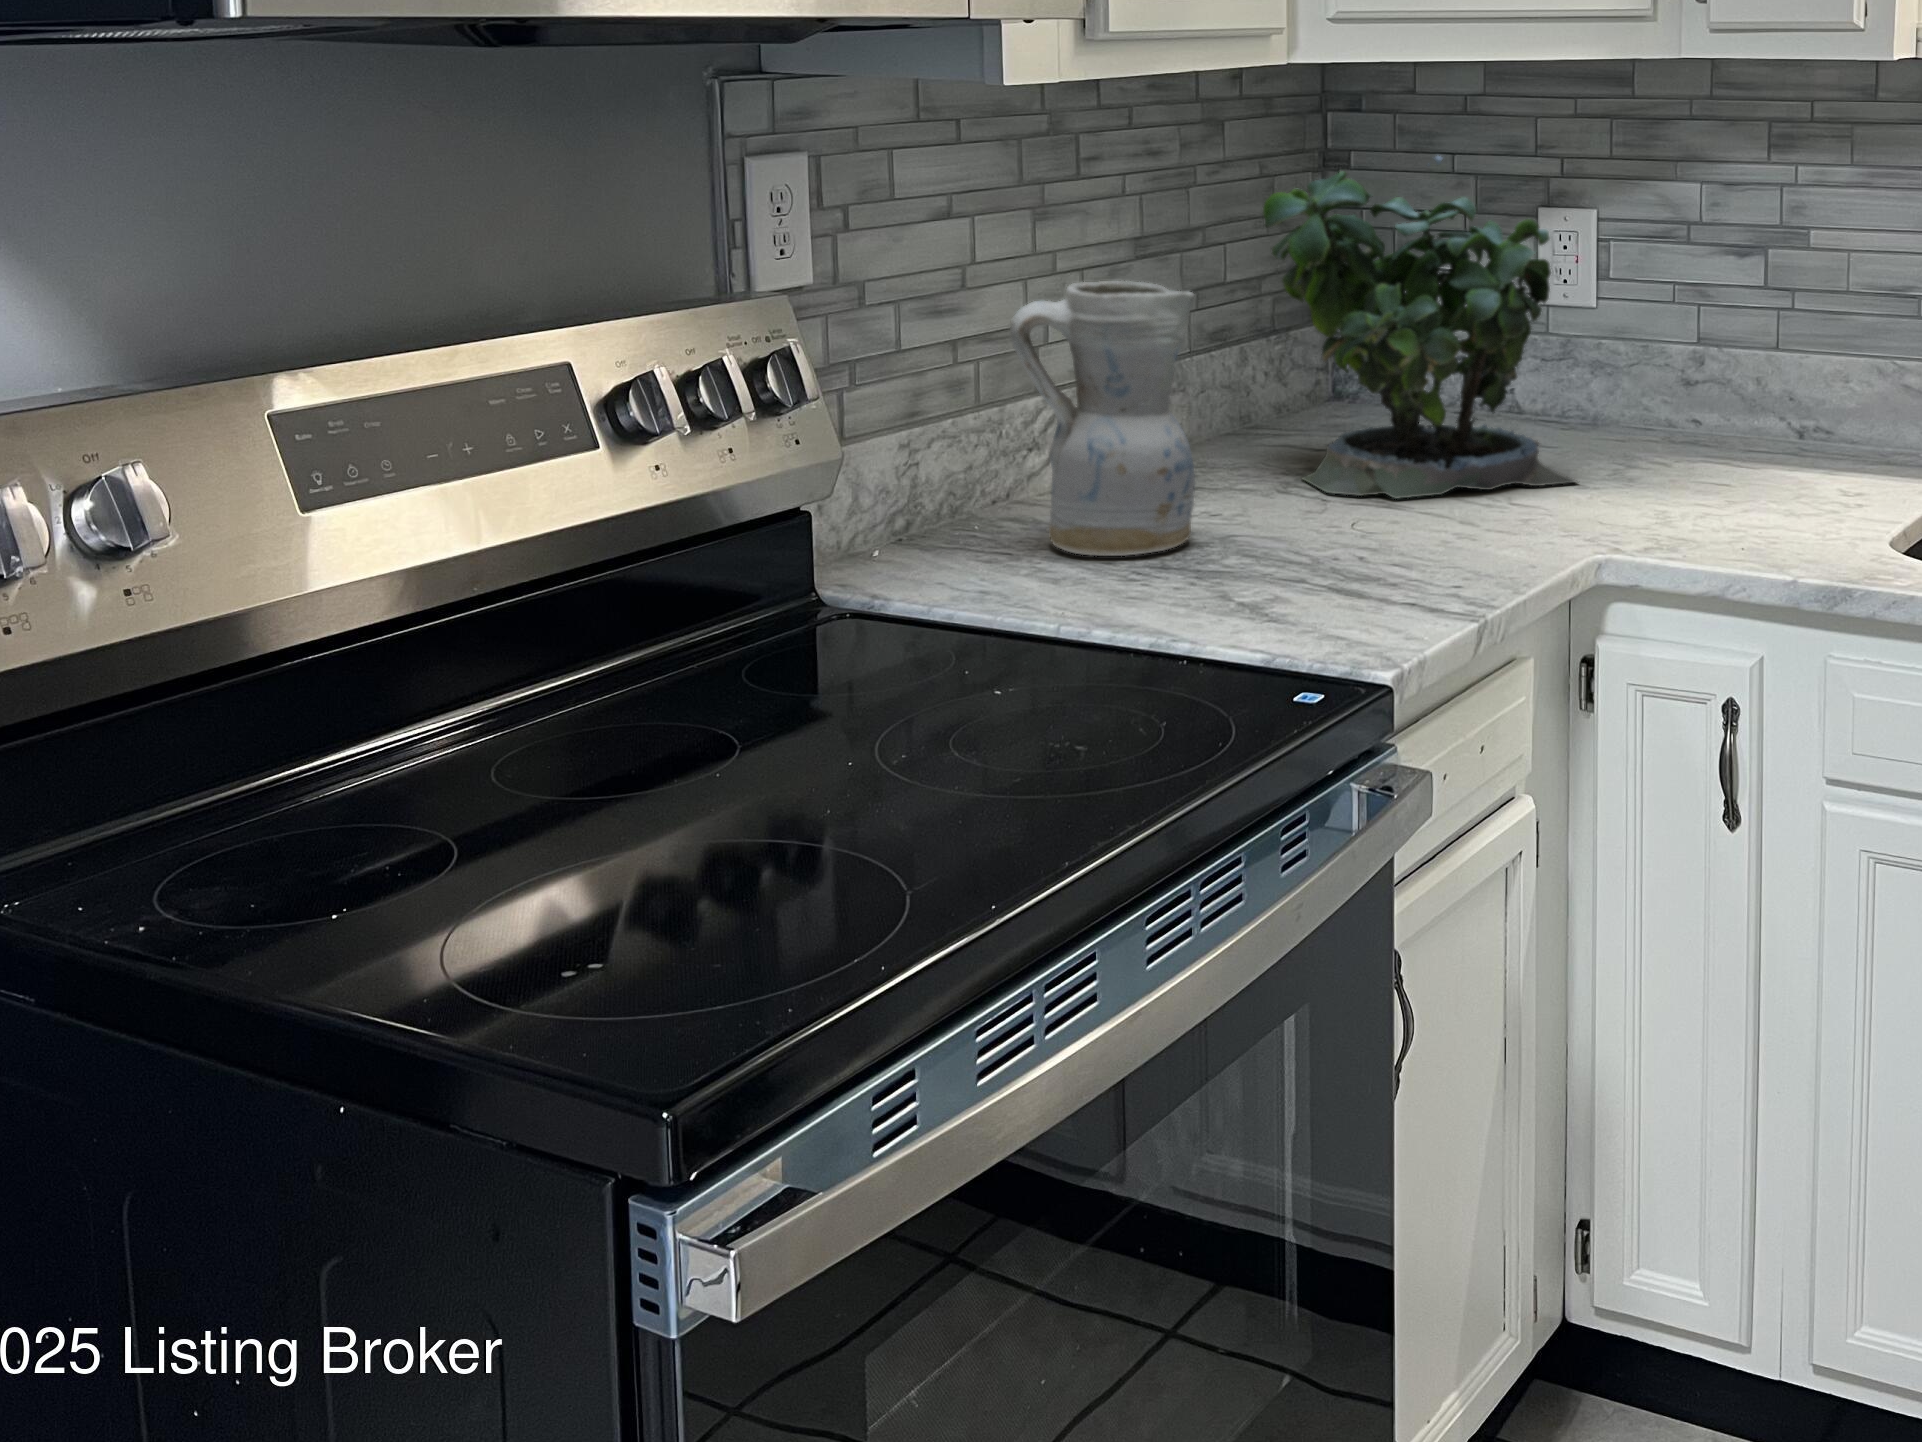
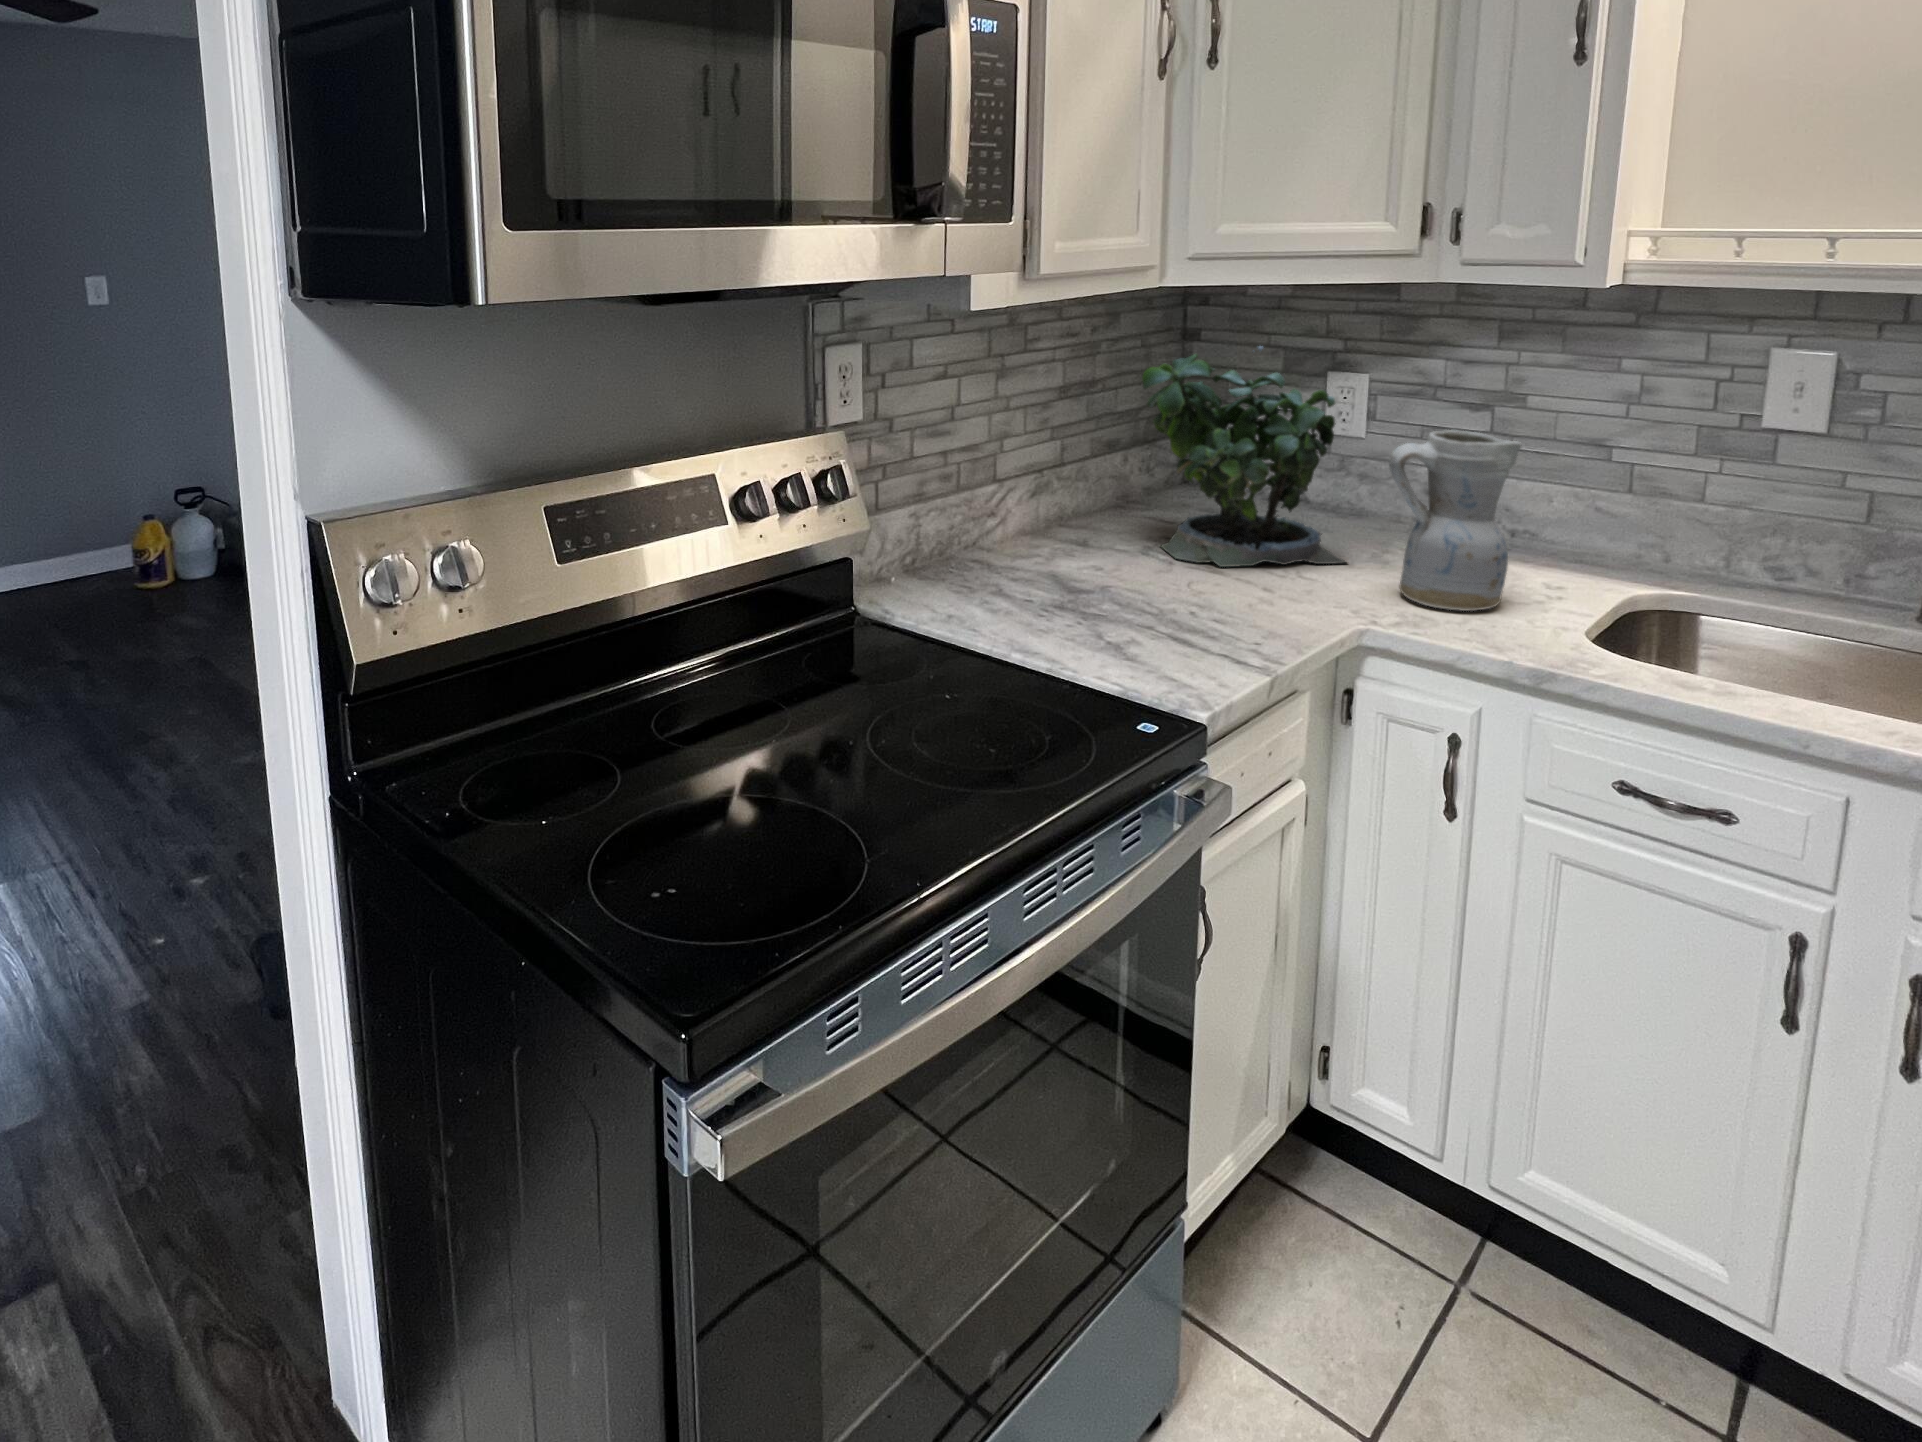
ceramic pitcher: present [1010,281,1195,556] -> present [1389,430,1521,611]

